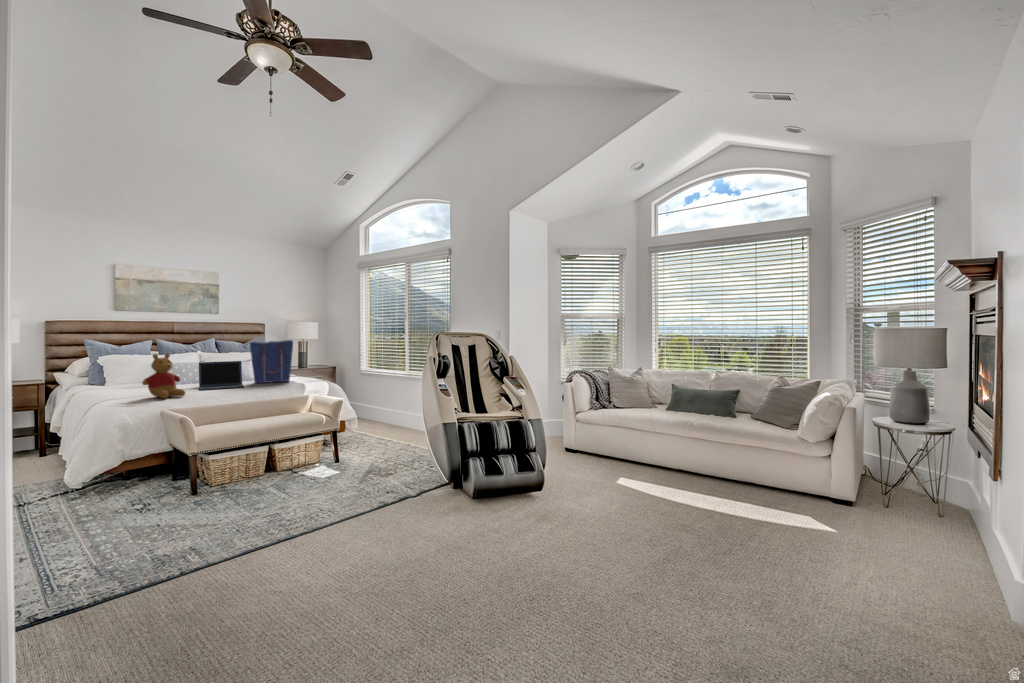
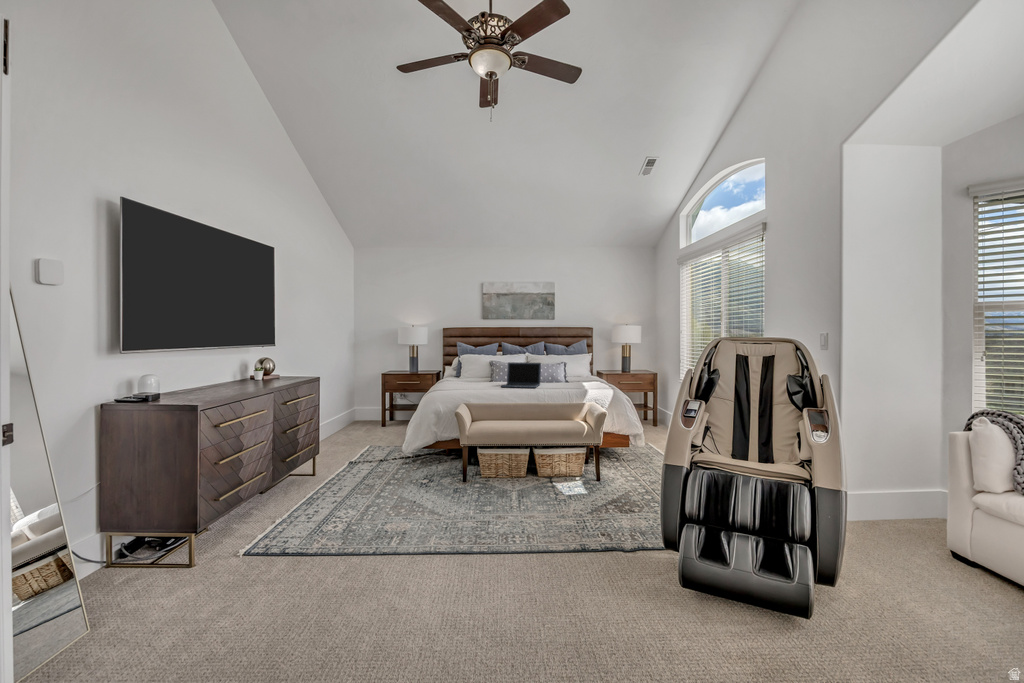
tote bag: present [250,340,293,383] -> none [548,343,586,385]
stuffed bear: present [142,354,185,398] -> none [452,354,482,393]

